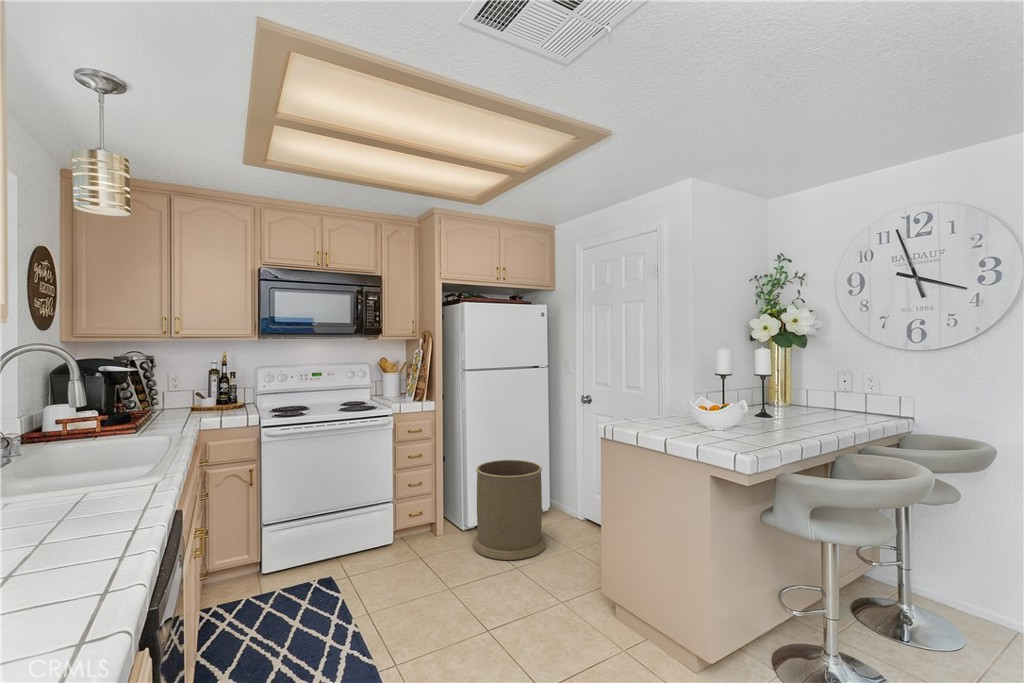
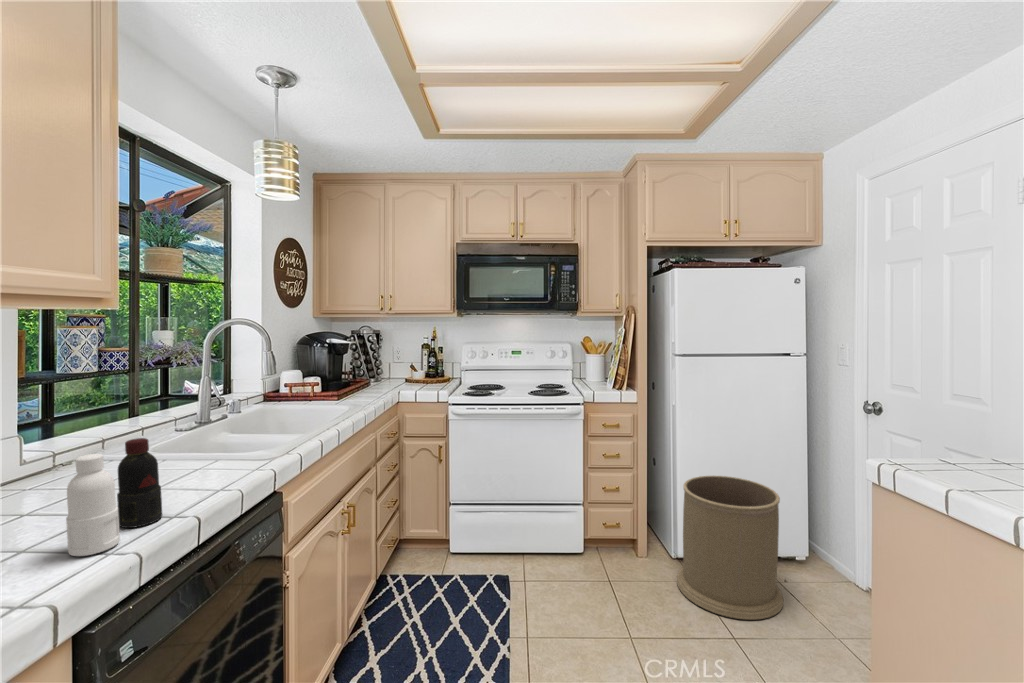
bottle: none [52,439,111,544] -> present [66,438,162,556]

